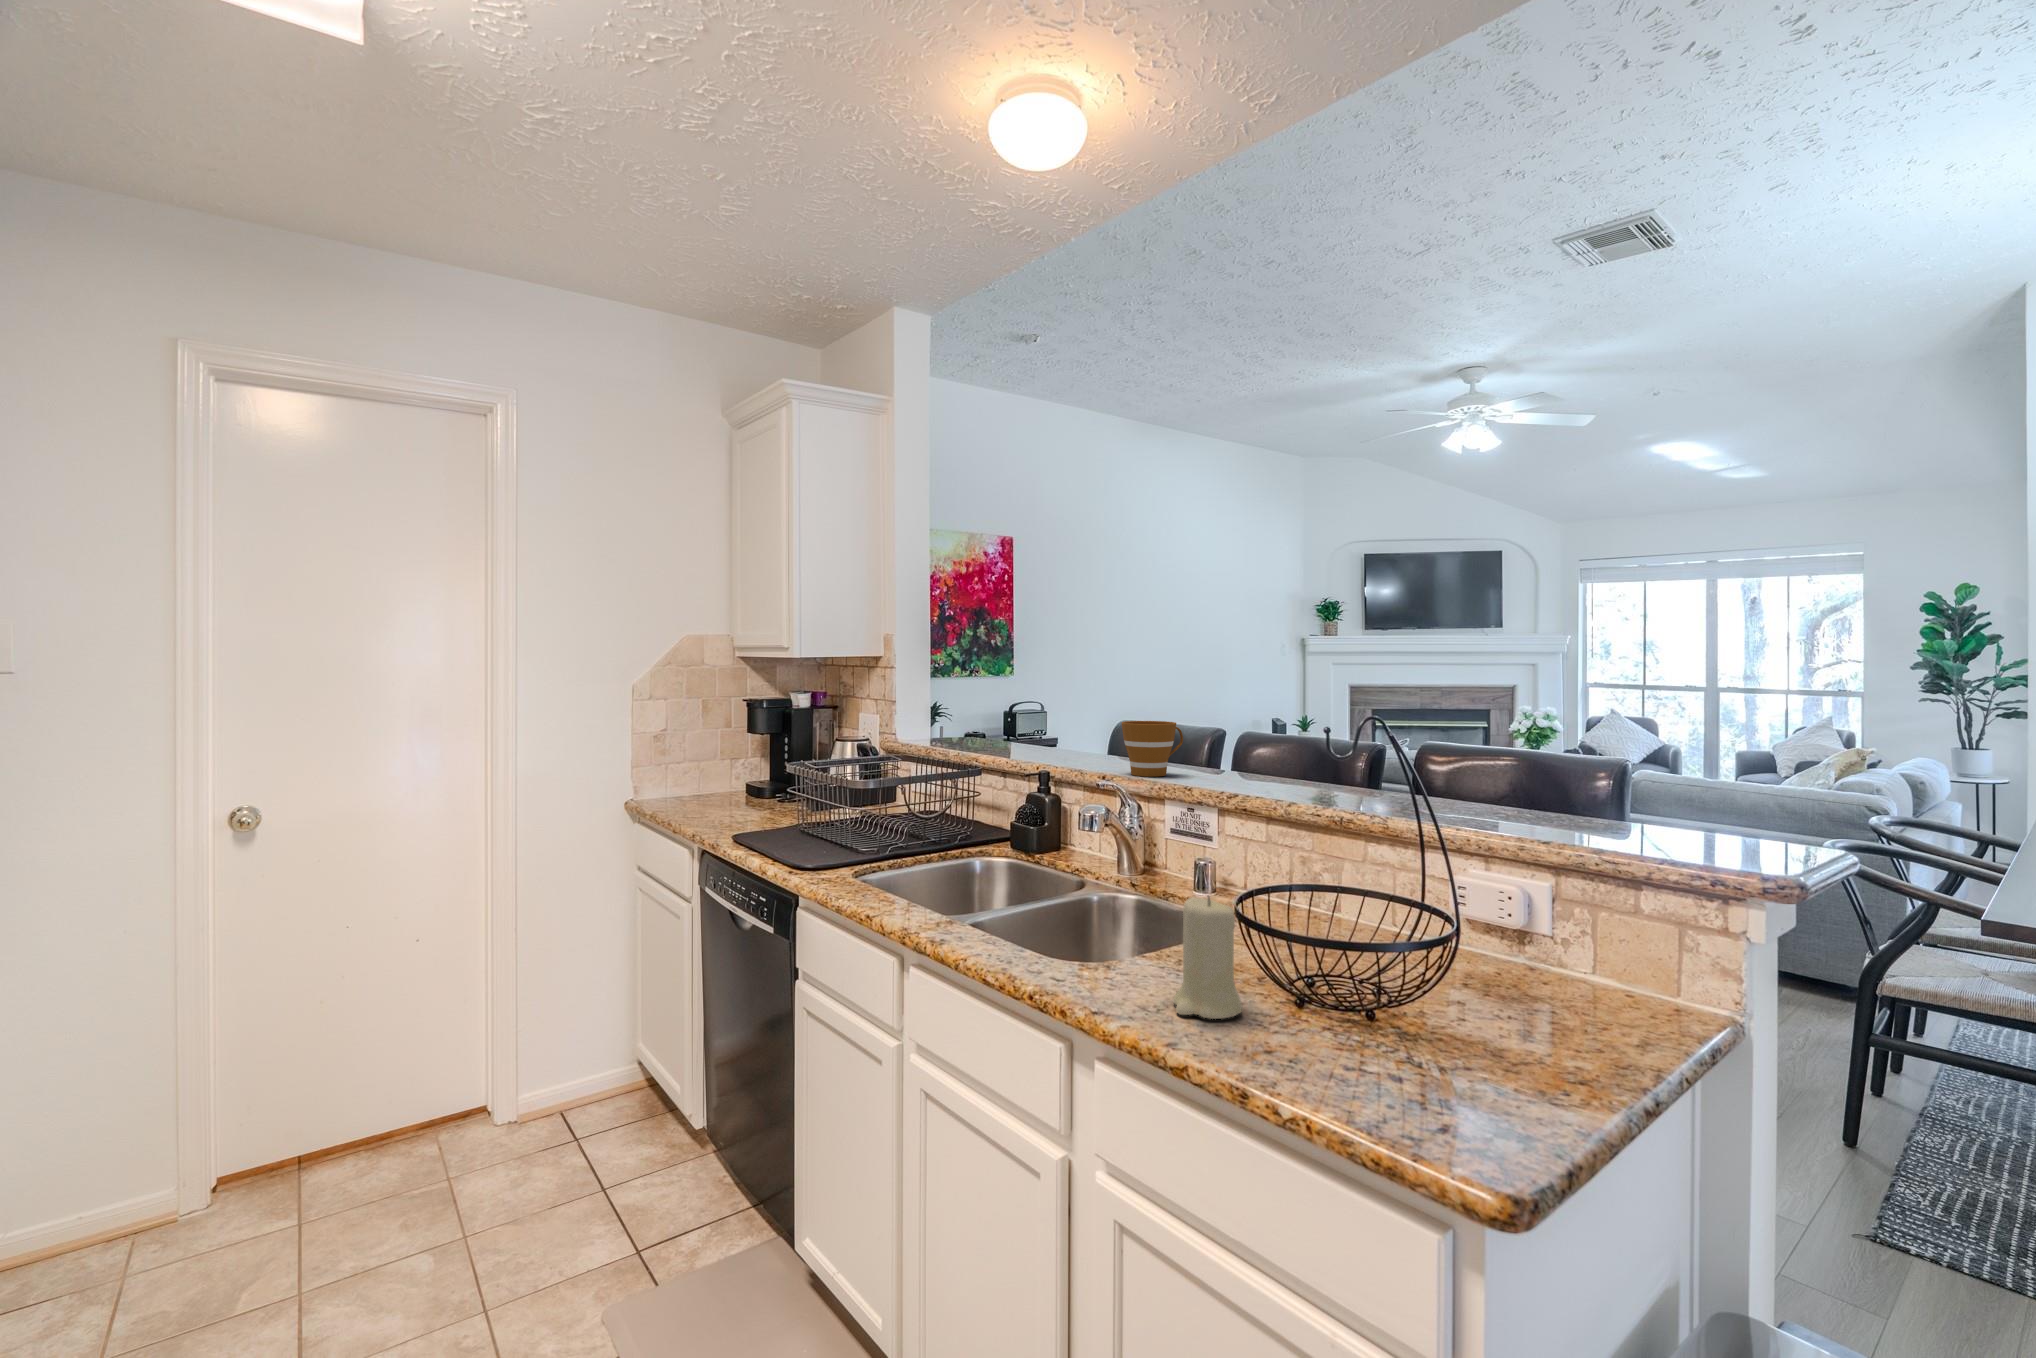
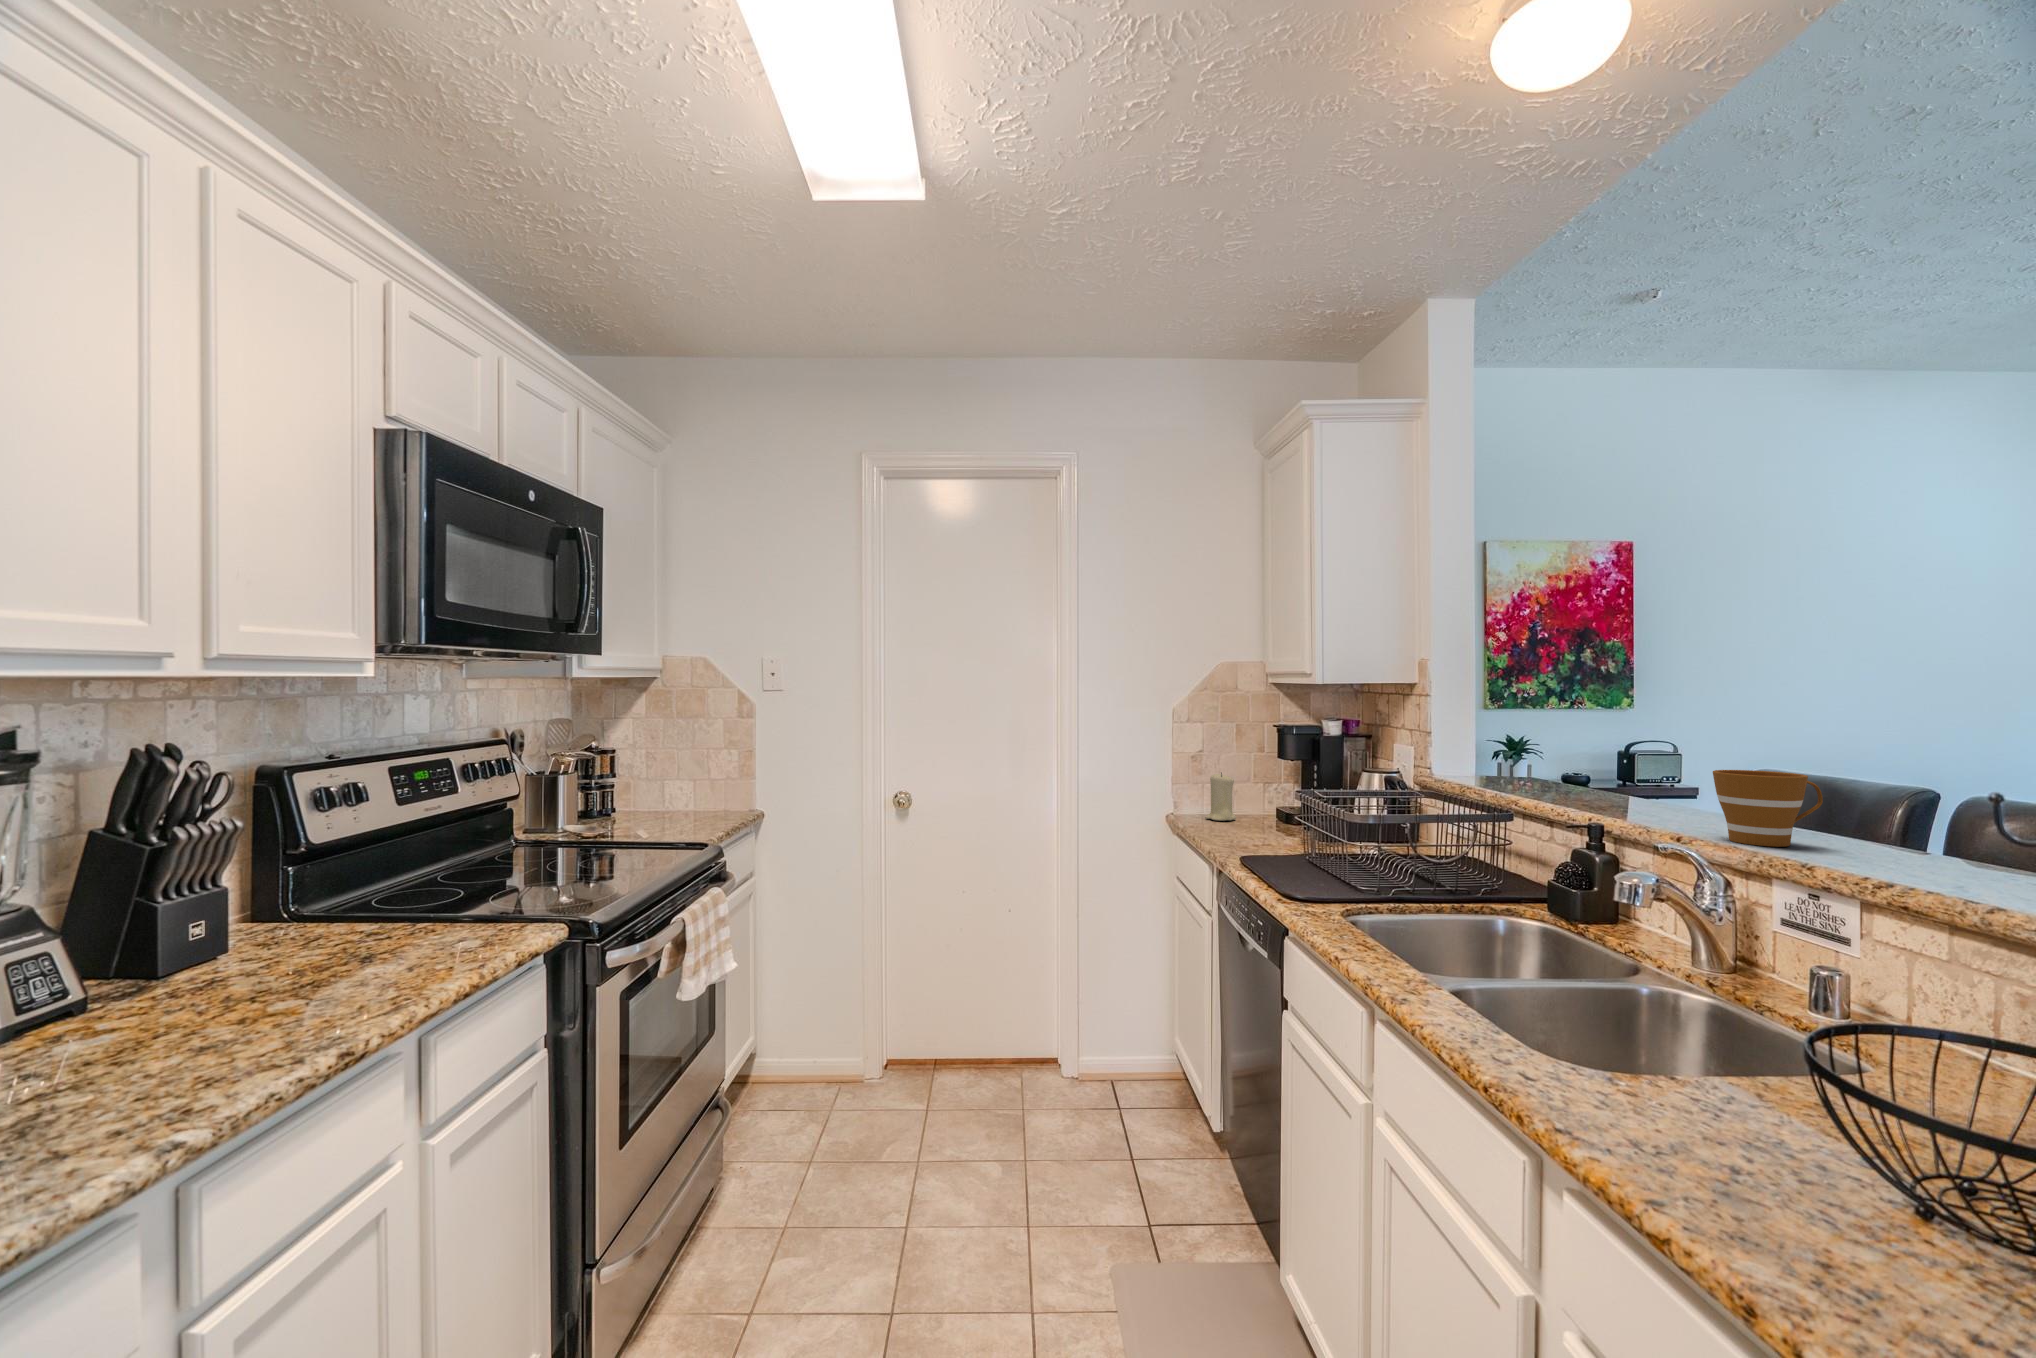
candle: present [1173,896,1242,1019] -> present [1205,773,1236,821]

